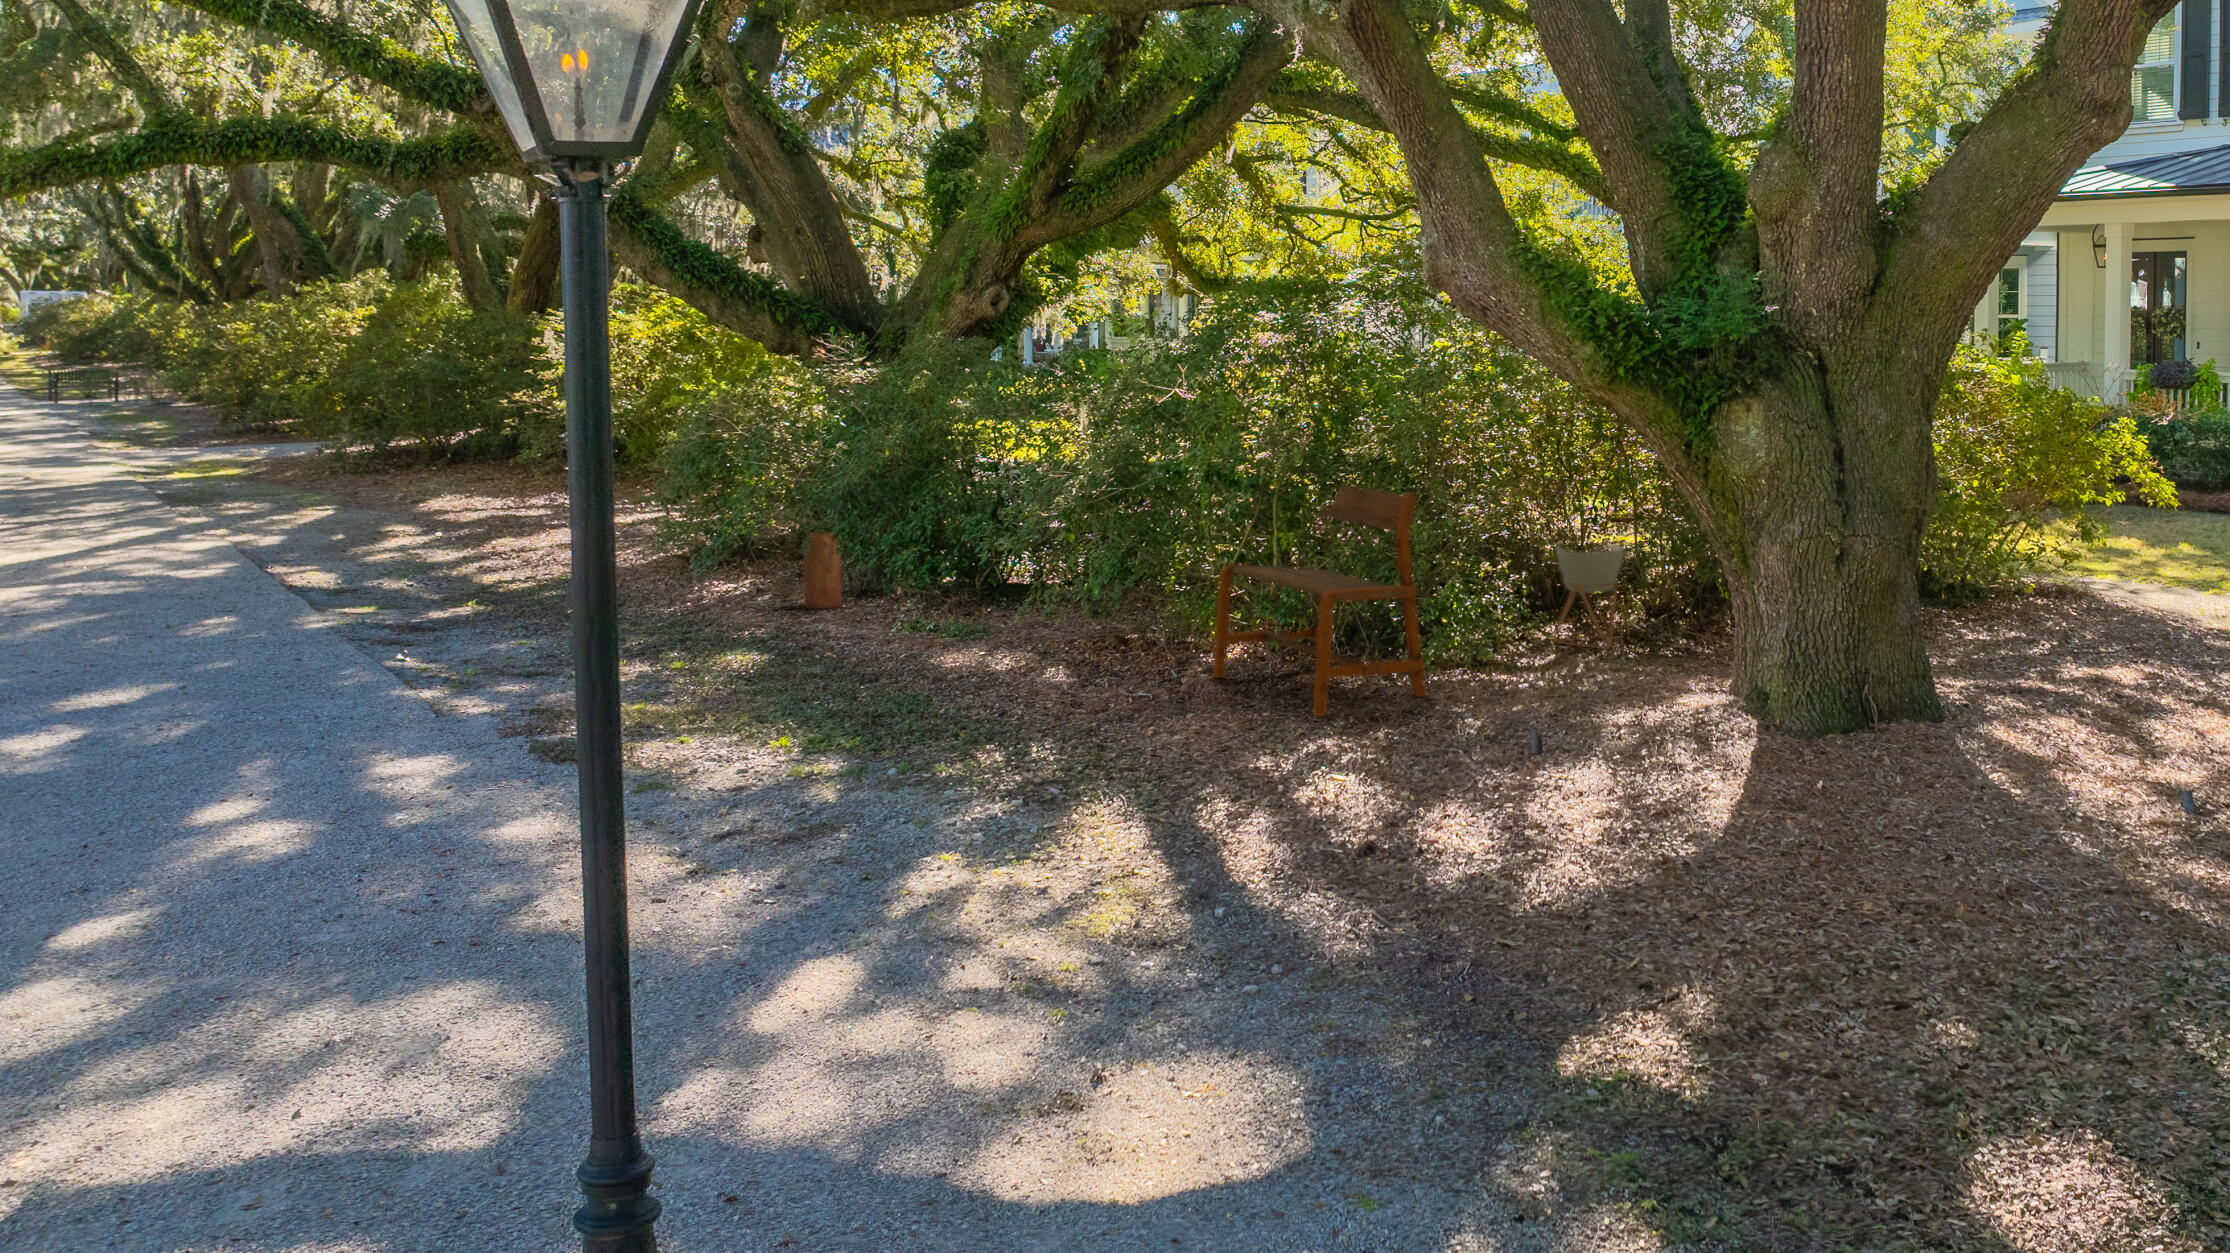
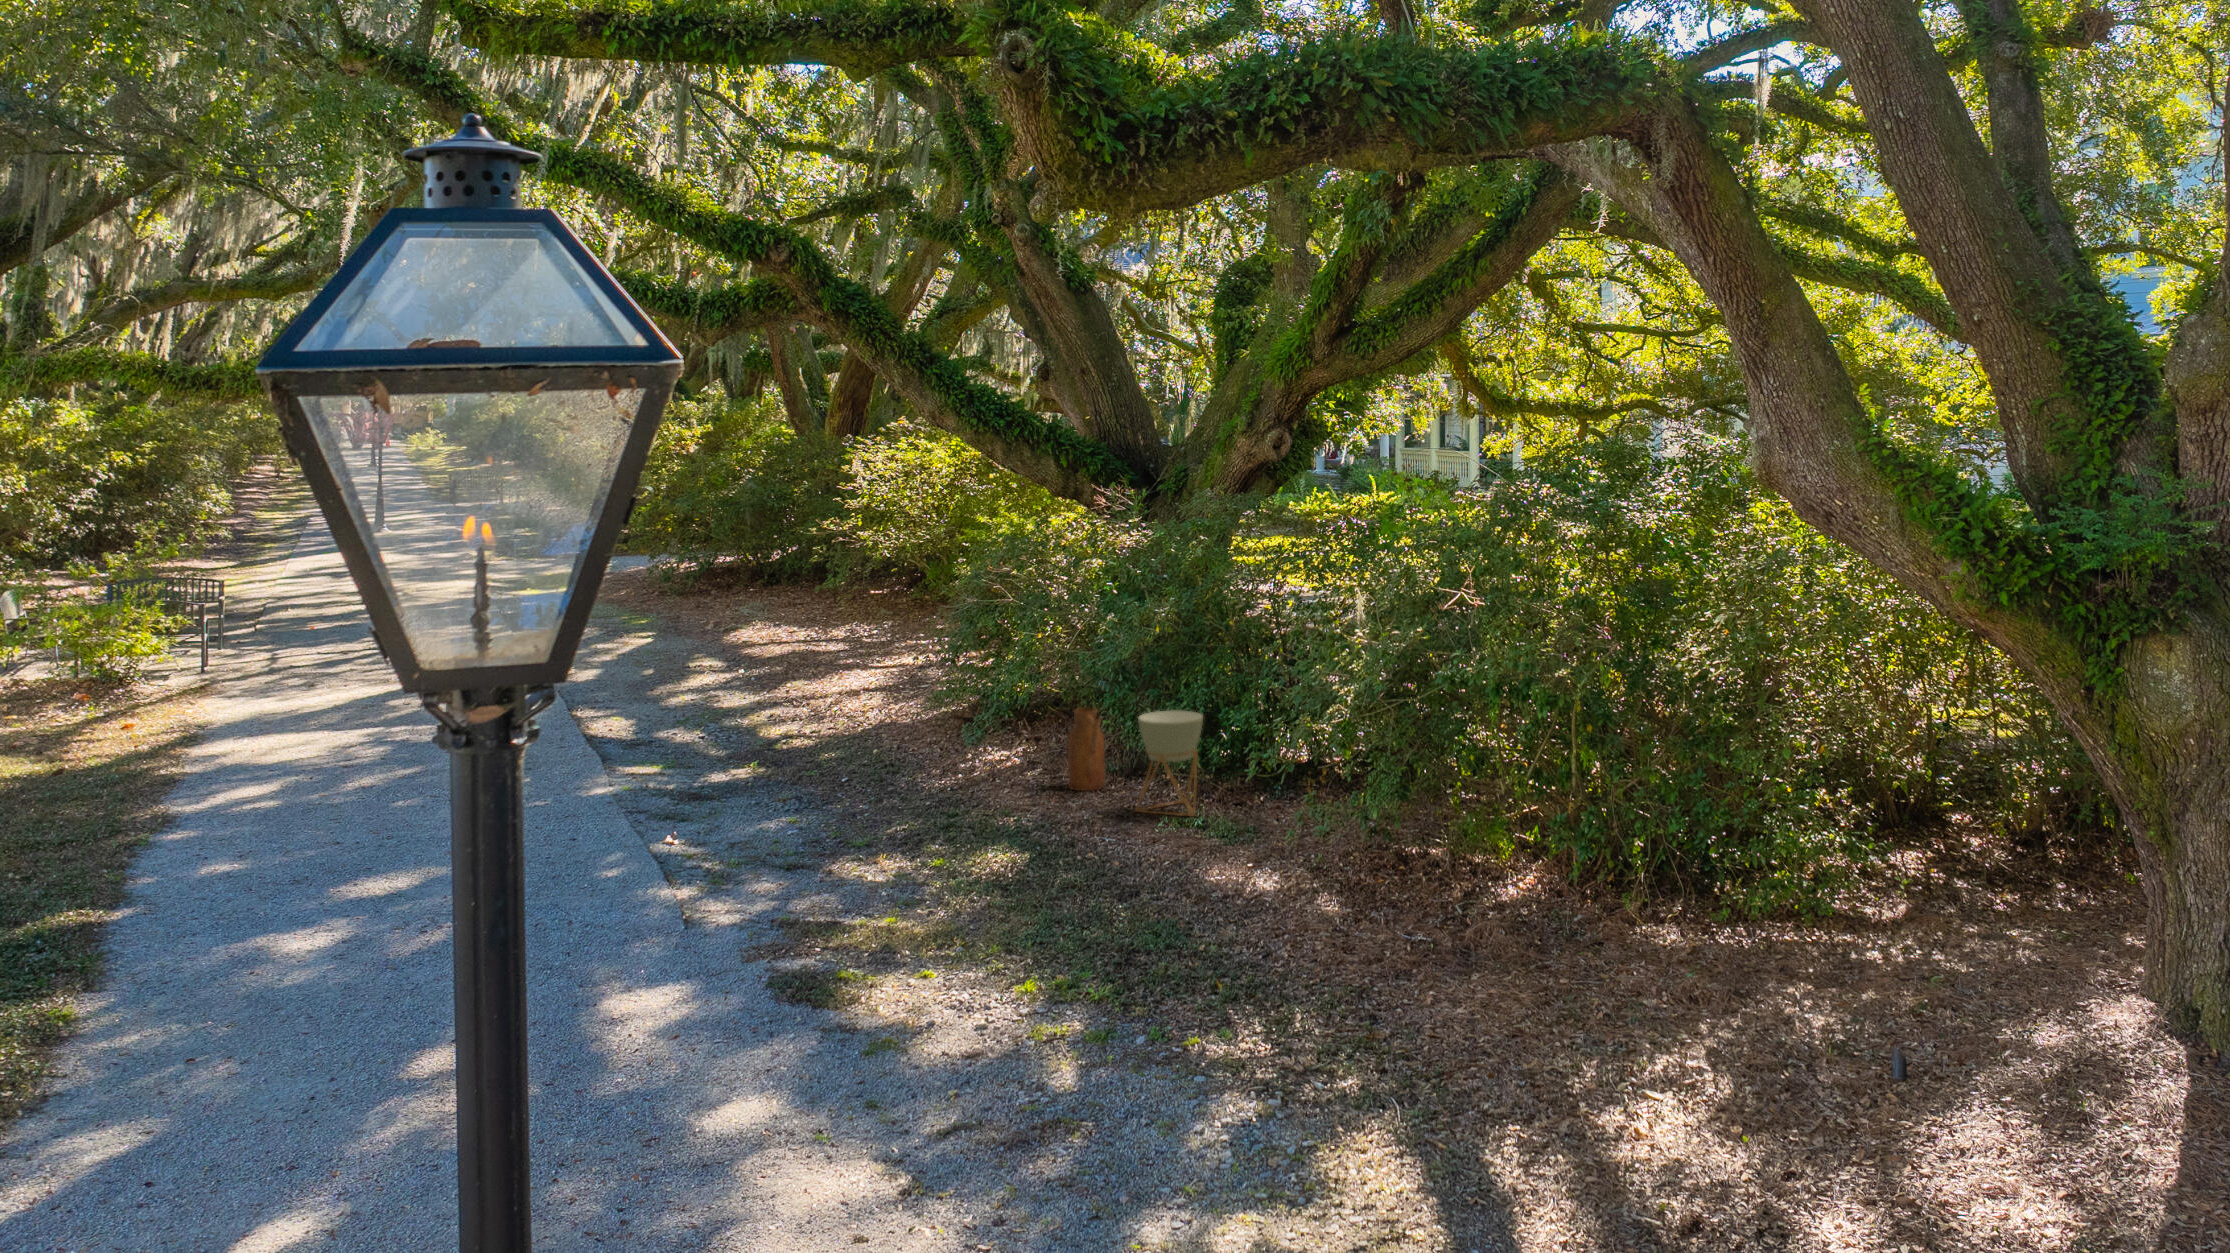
bench: present [1213,485,1425,716] -> none [1495,696,1751,1003]
planter: present [1553,544,1623,649] -> present [1135,711,1203,816]

